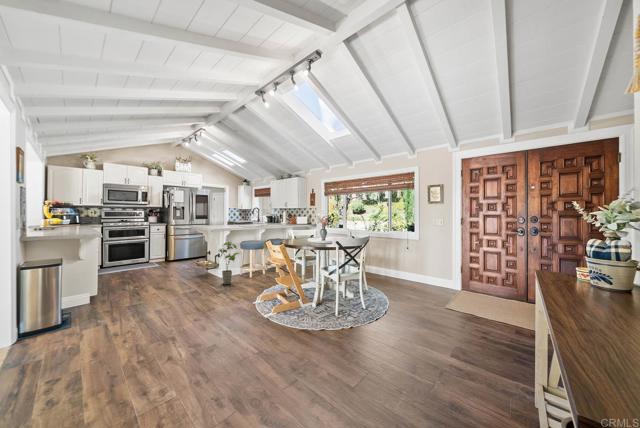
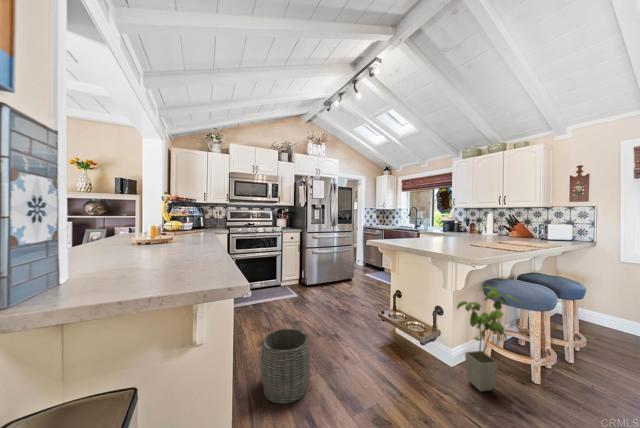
woven basket: none [115,268,143,296] -> present [261,328,310,404]

